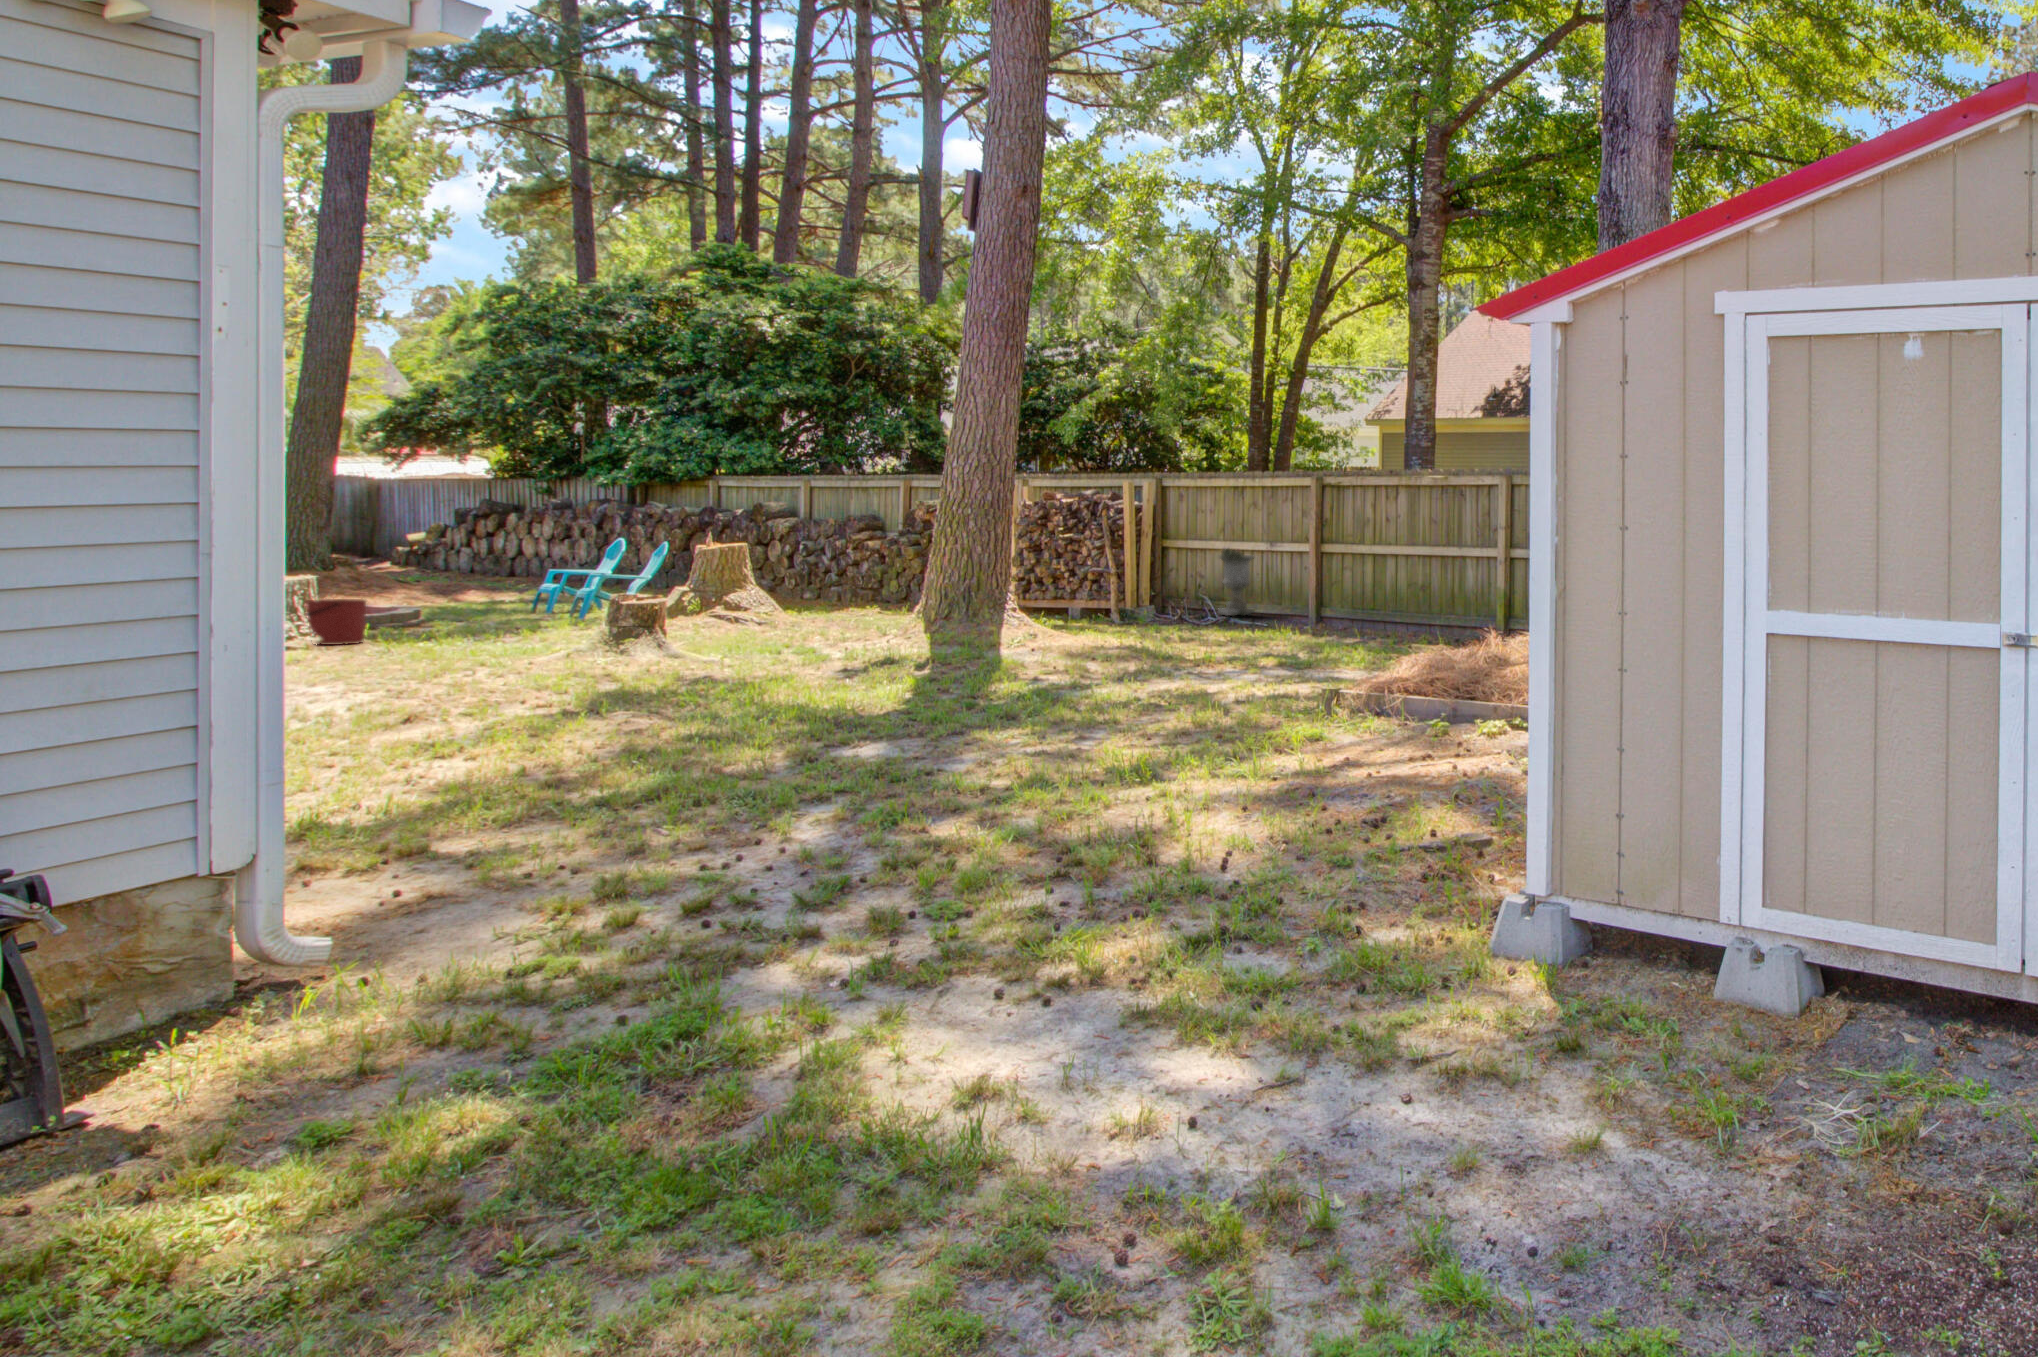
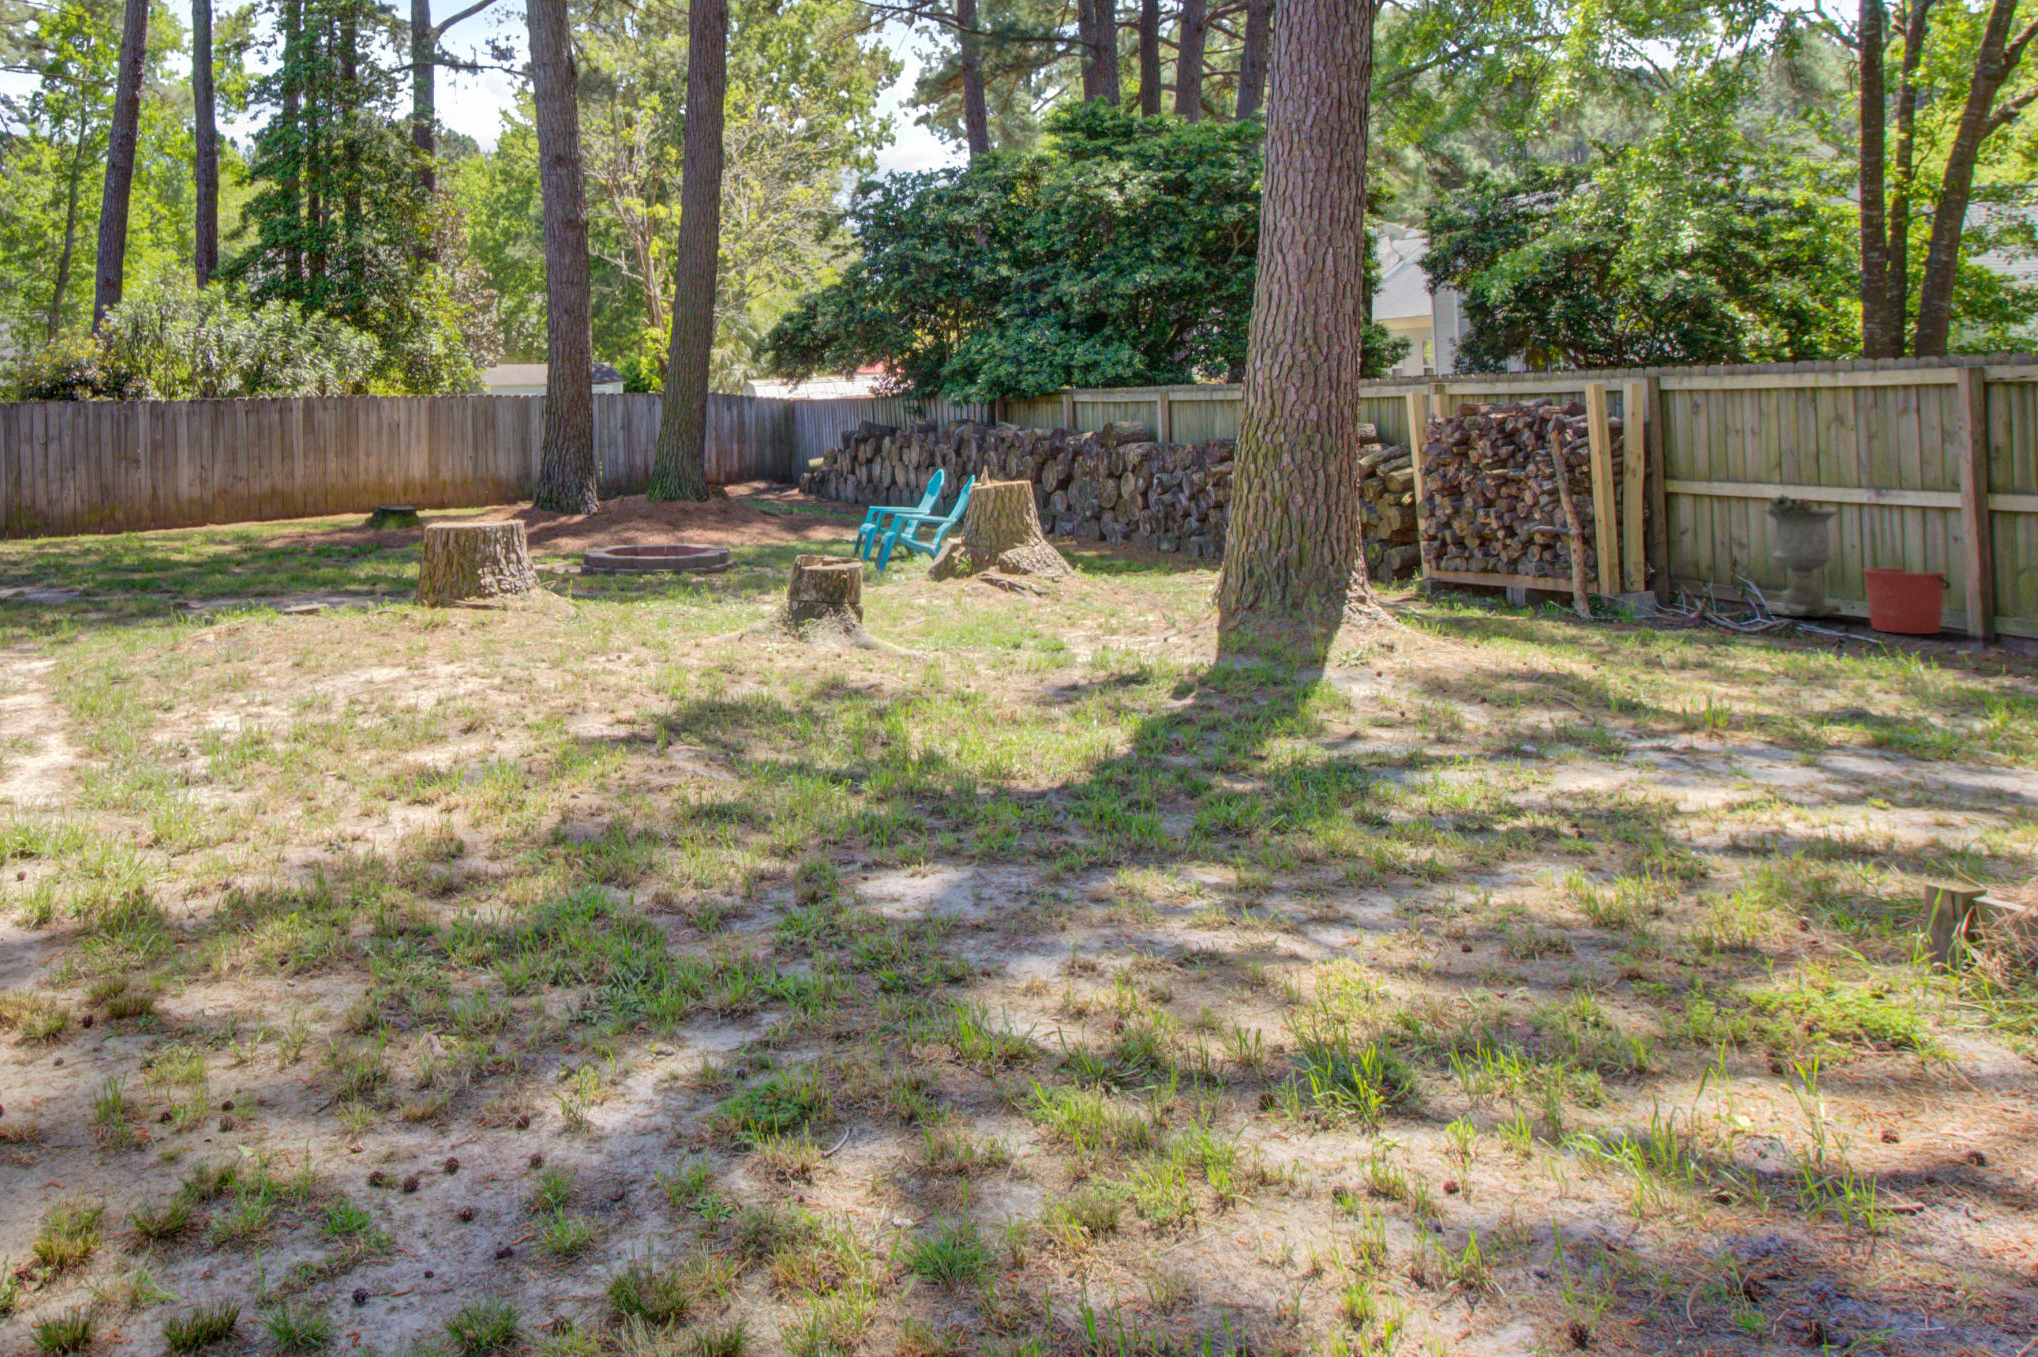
bucket: present [305,599,366,645] -> present [1863,568,1950,634]

